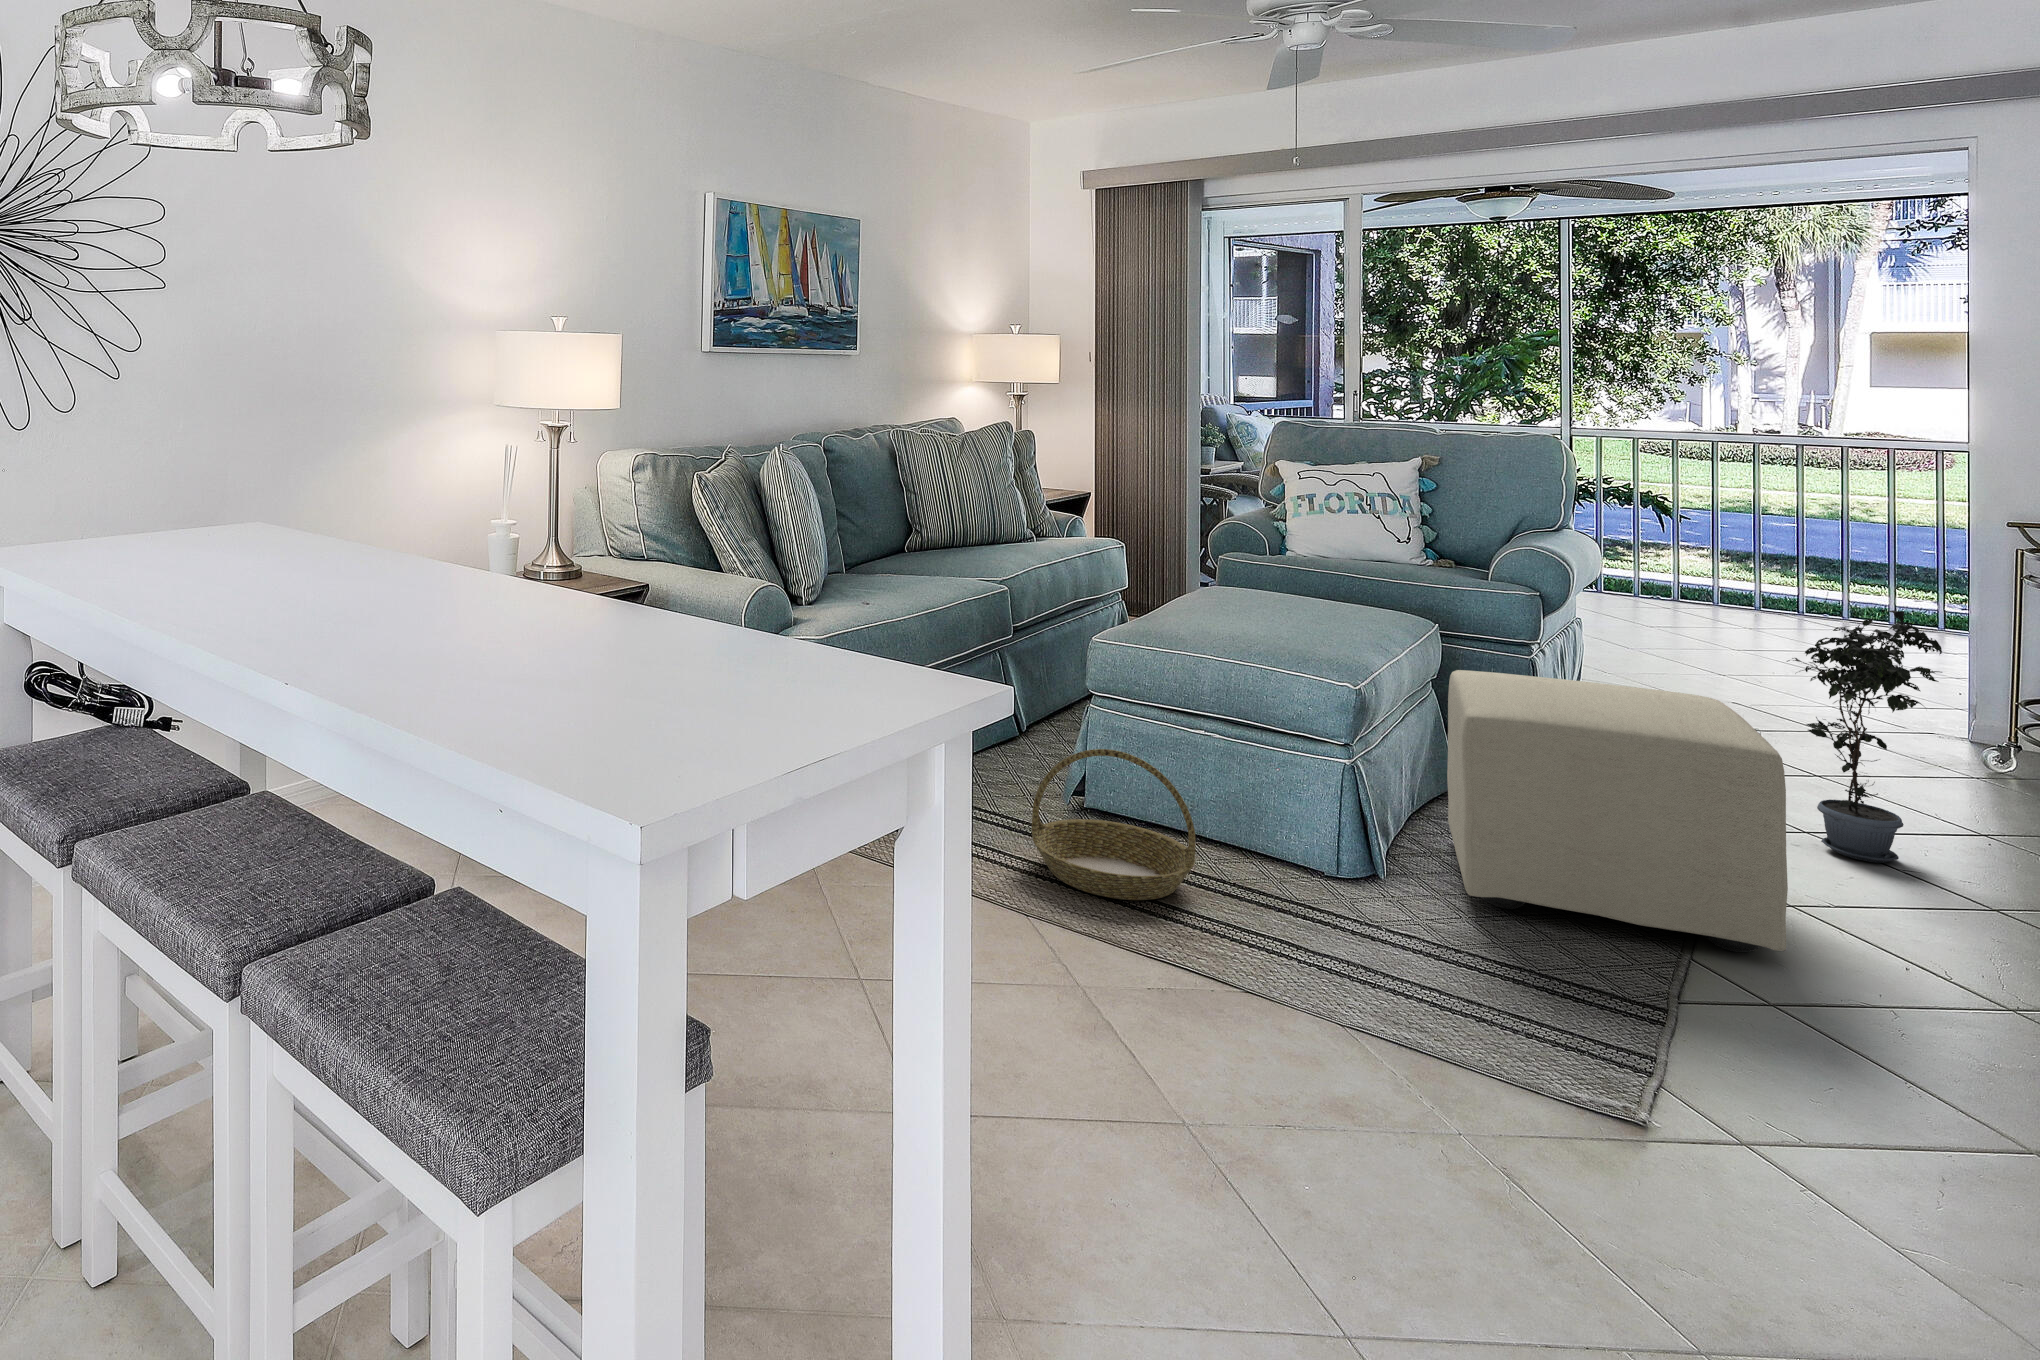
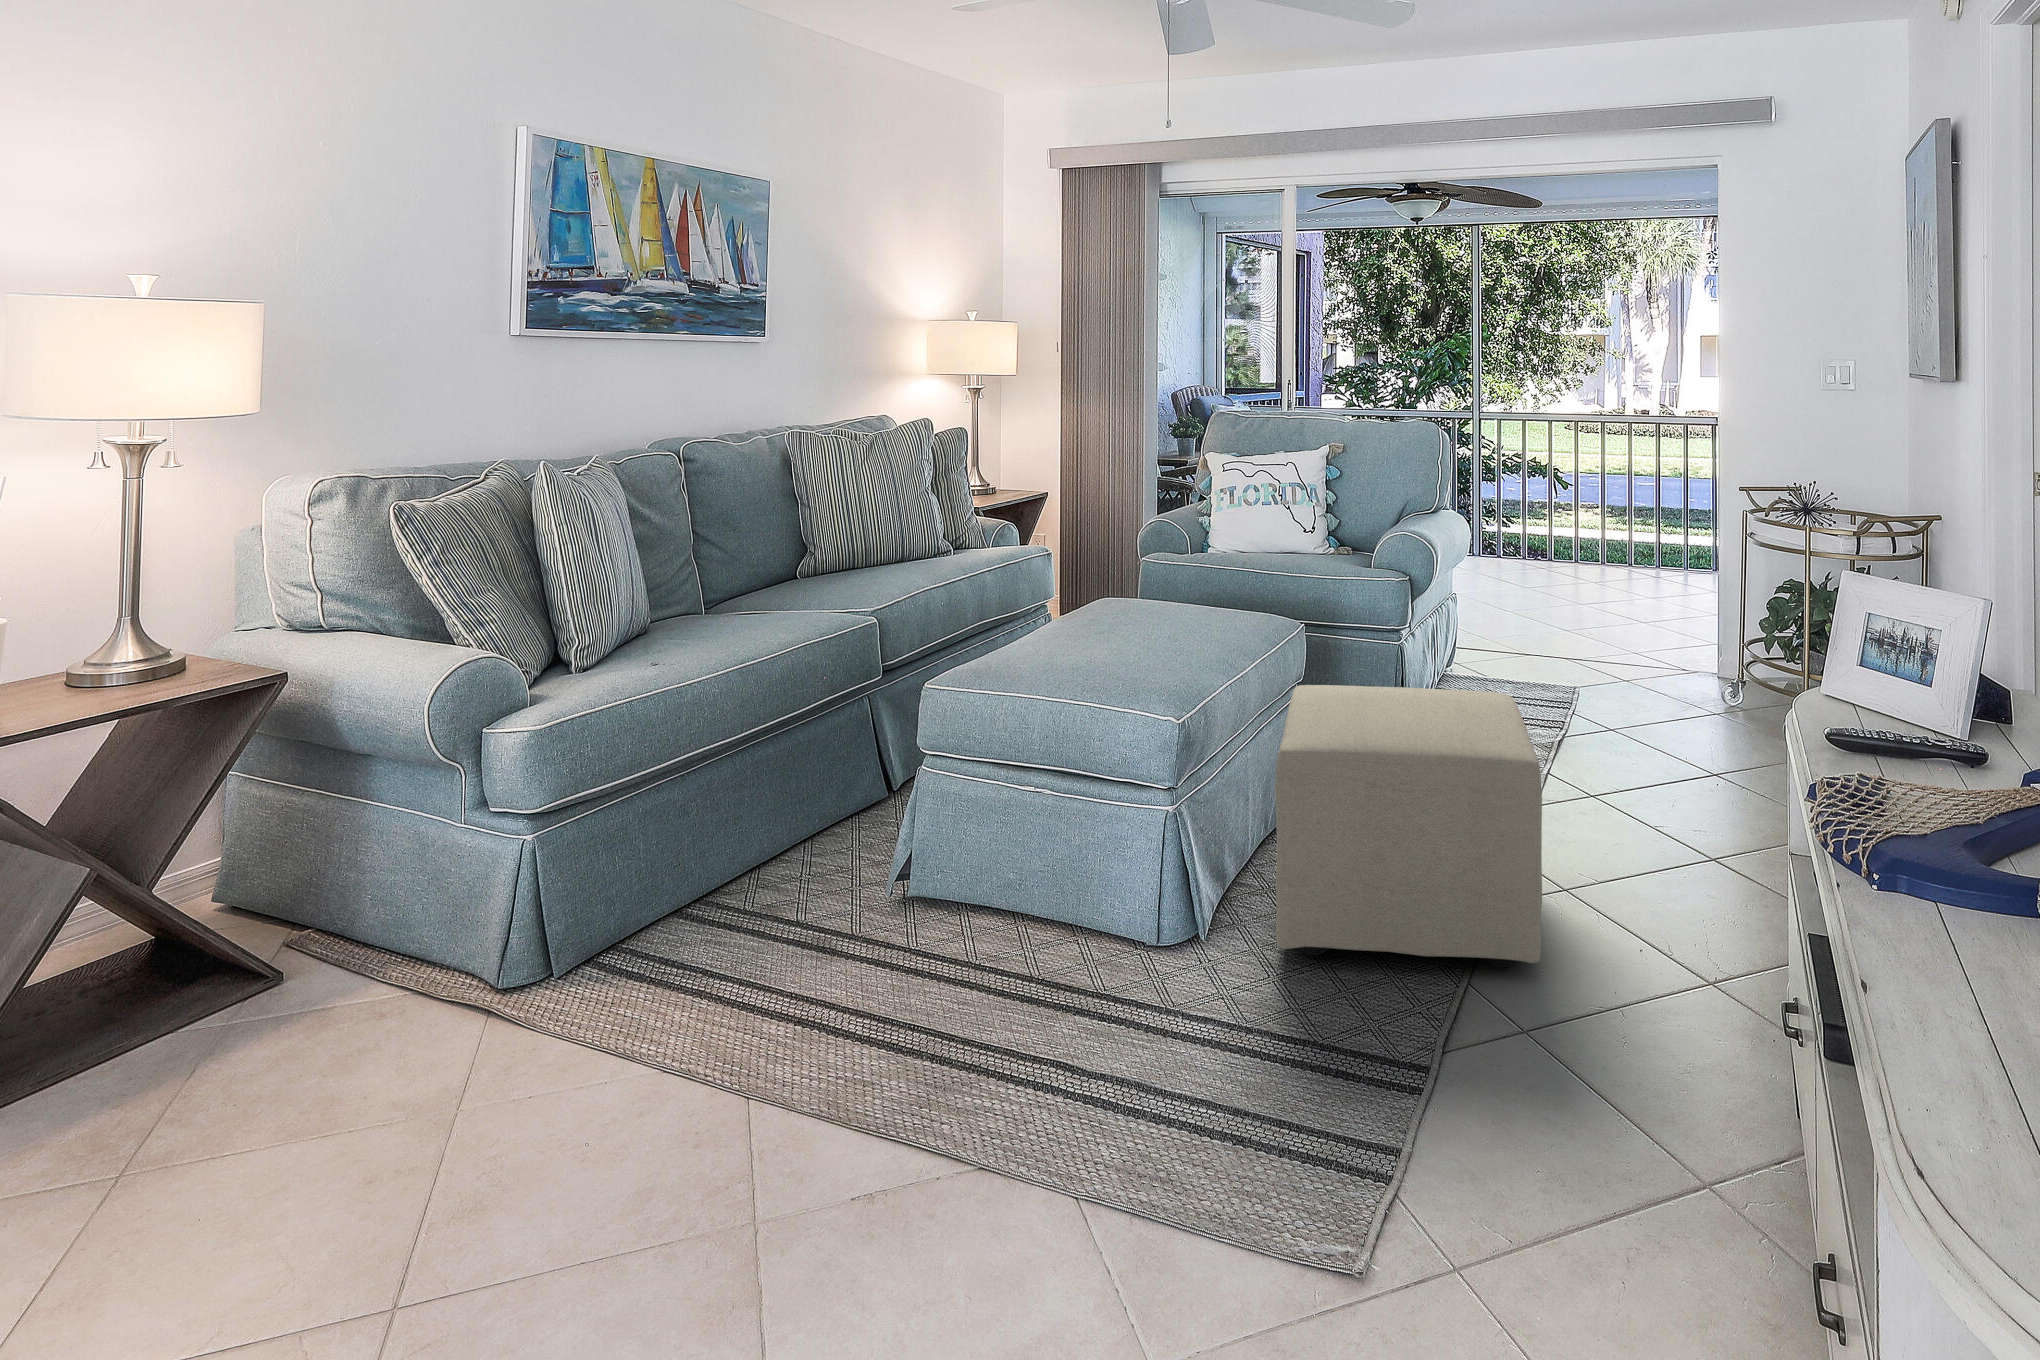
potted plant: present [1787,610,1942,863] -> none [1575,589,1681,828]
basket: present [1032,749,1195,900] -> none [808,840,999,1034]

